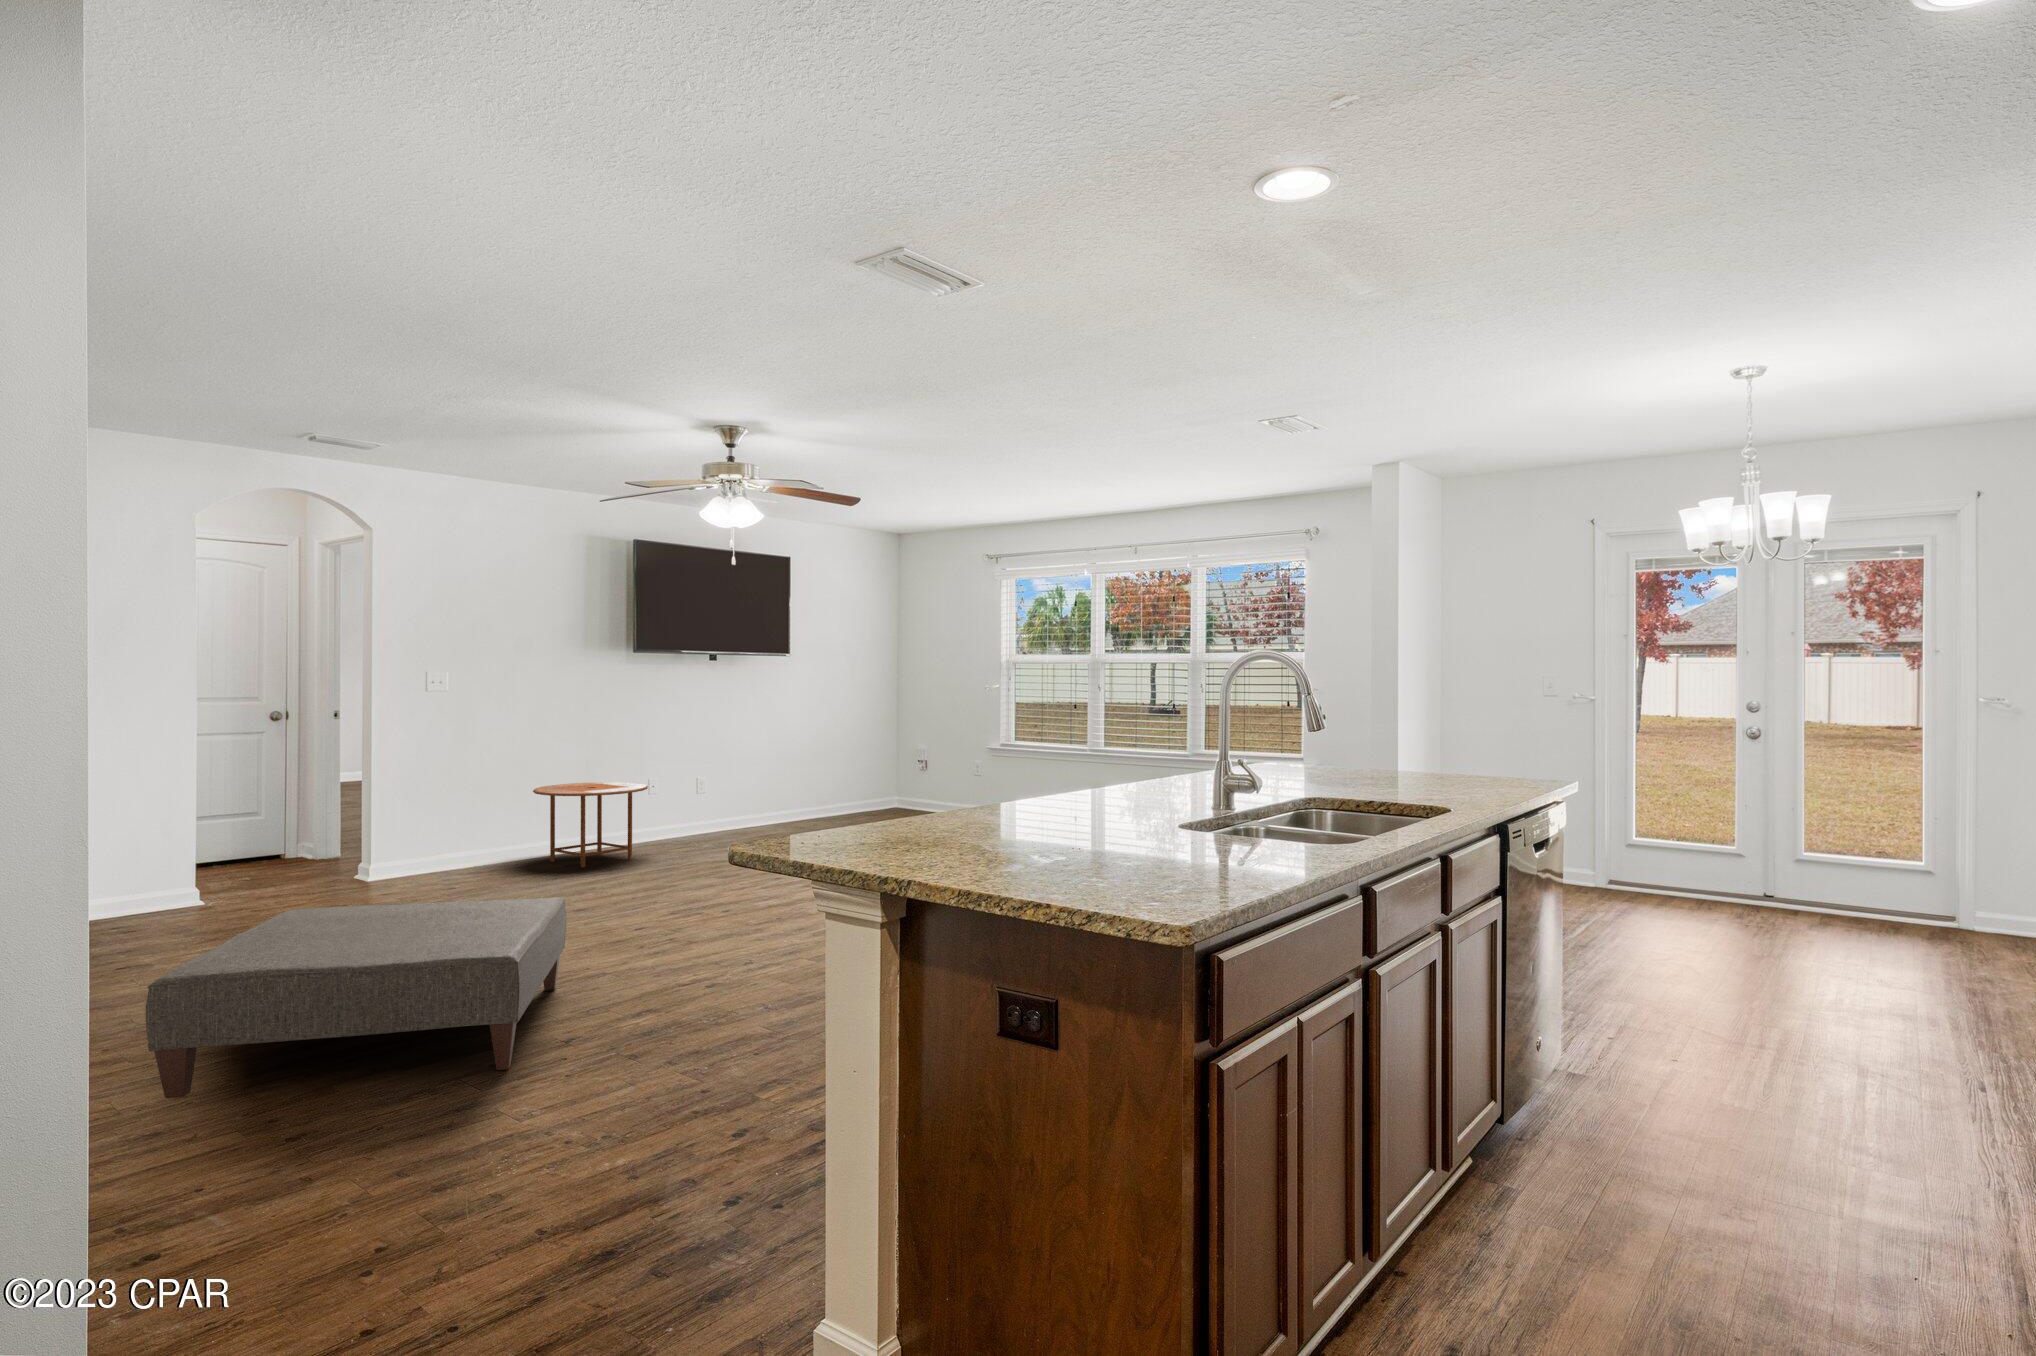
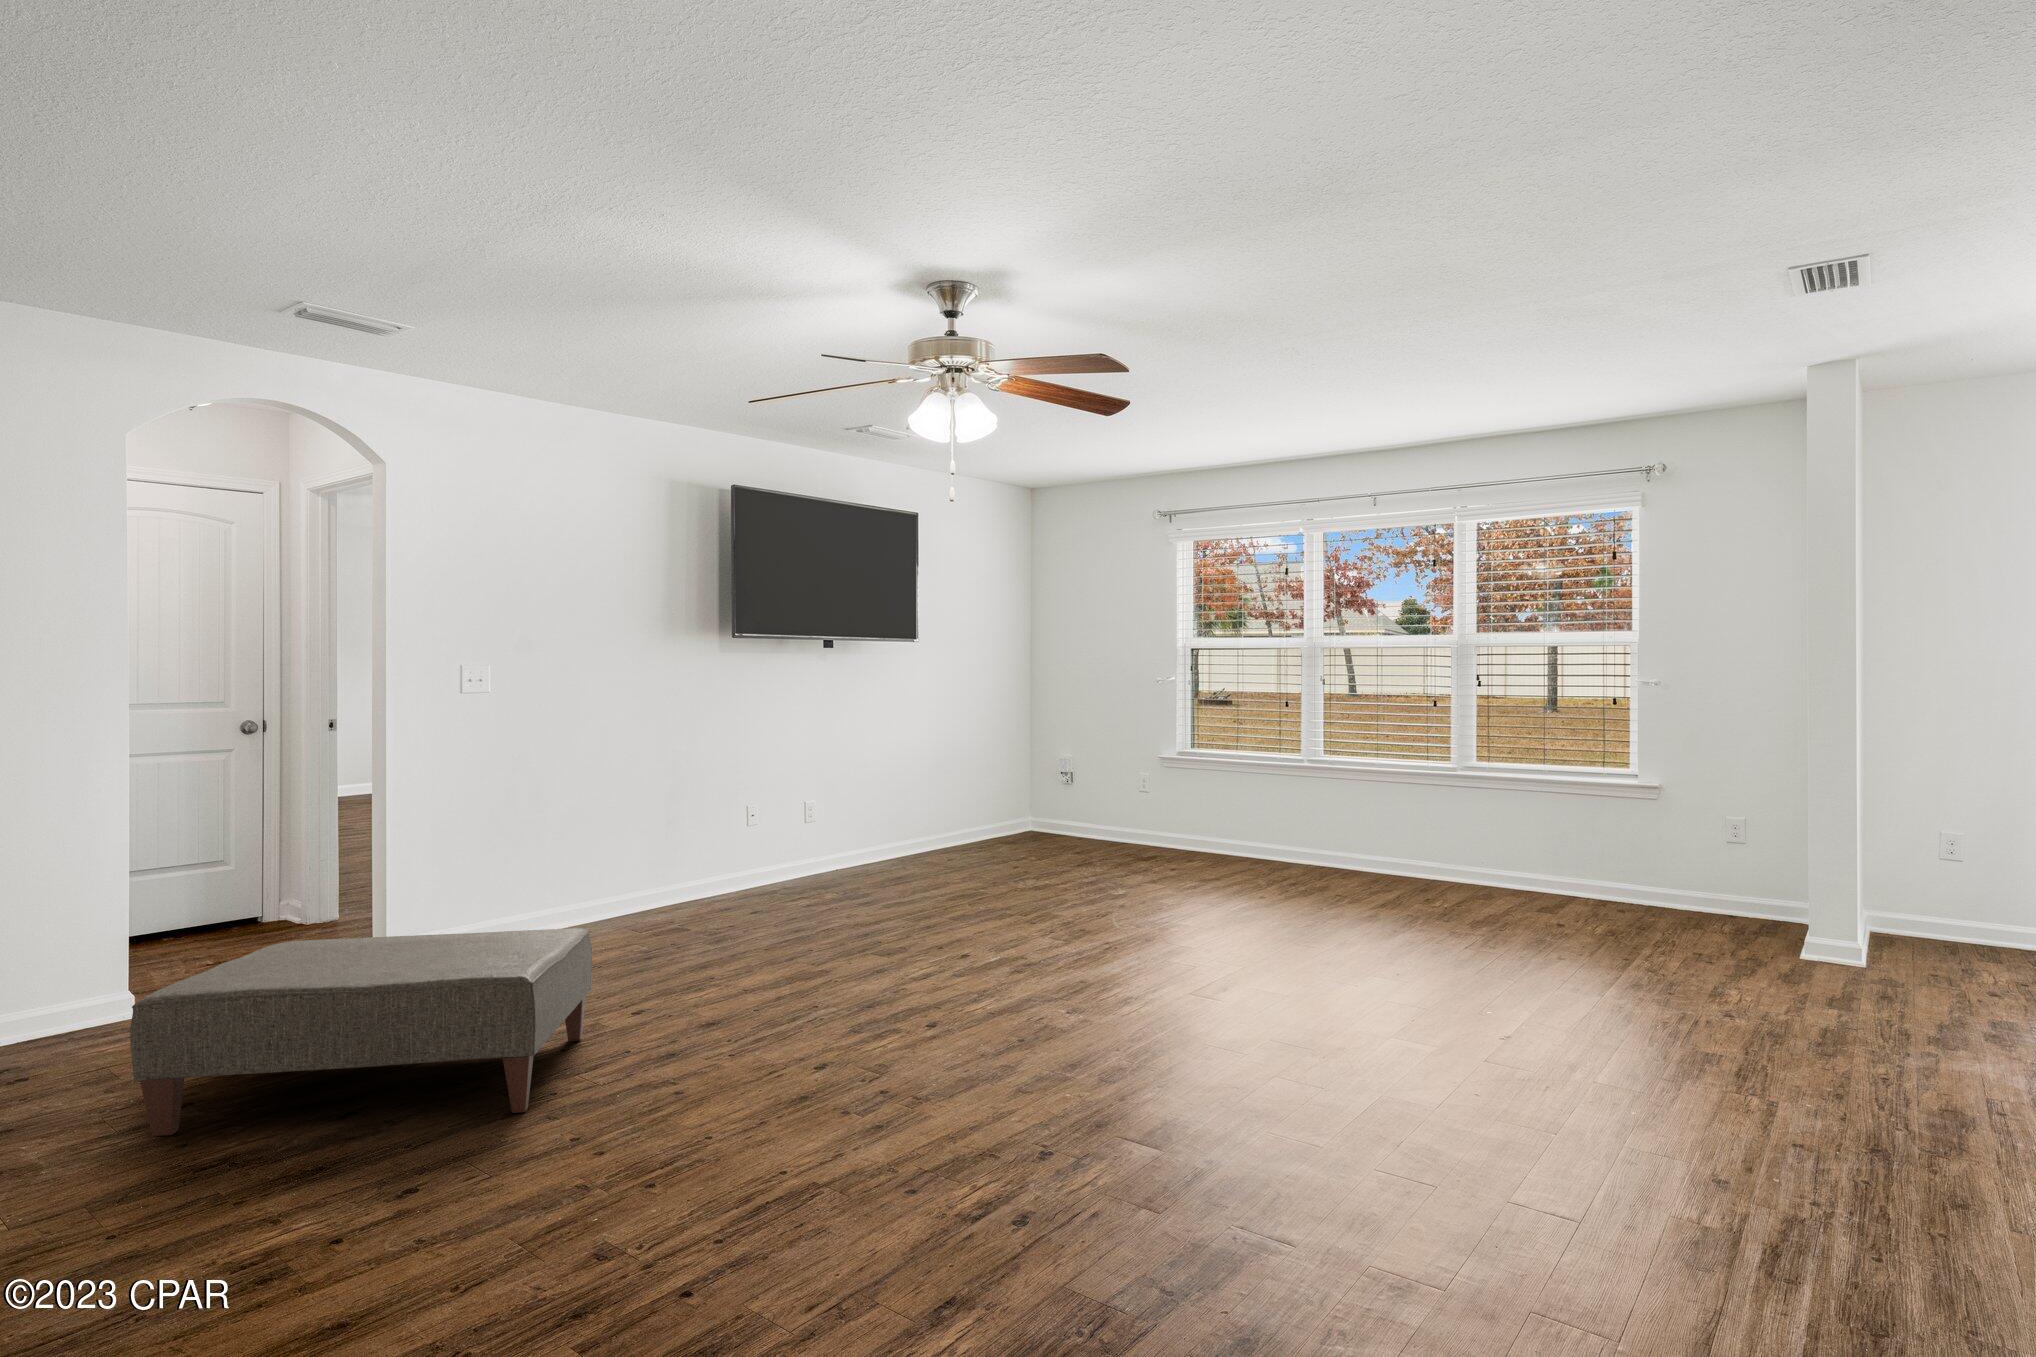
side table: present [533,782,648,867] -> none [555,820,695,924]

